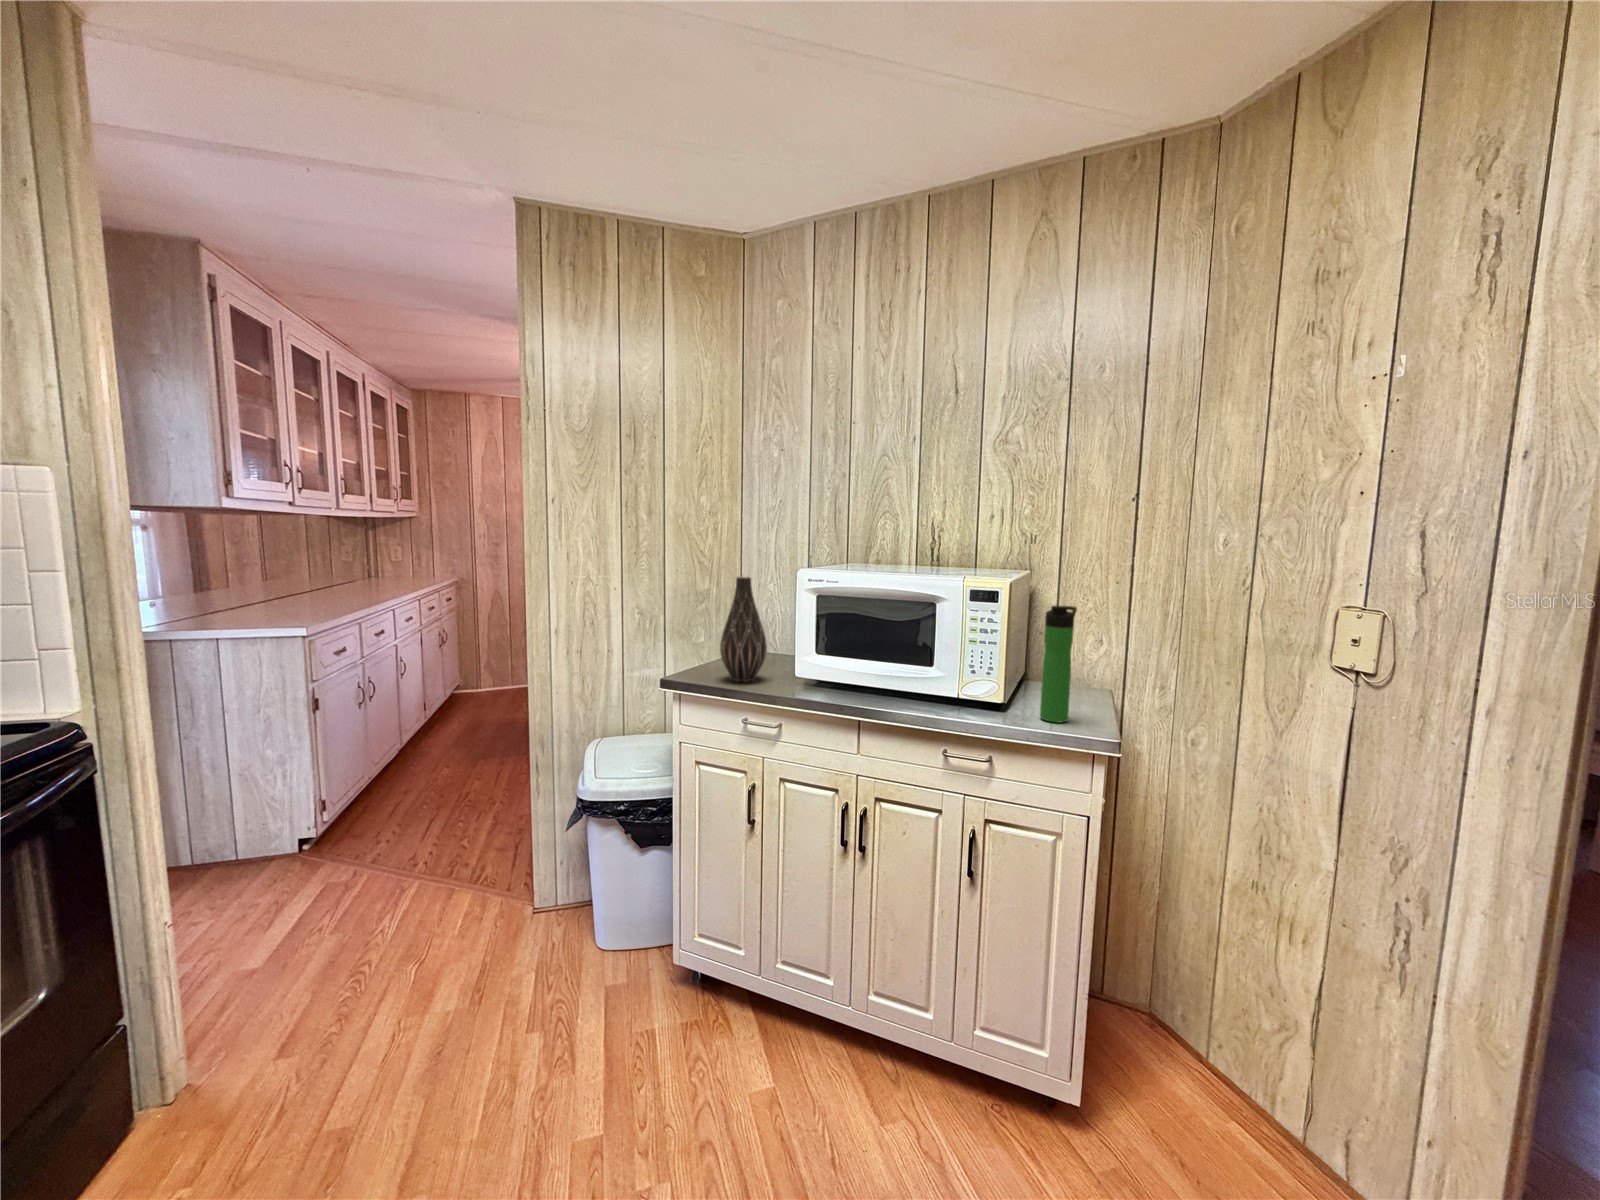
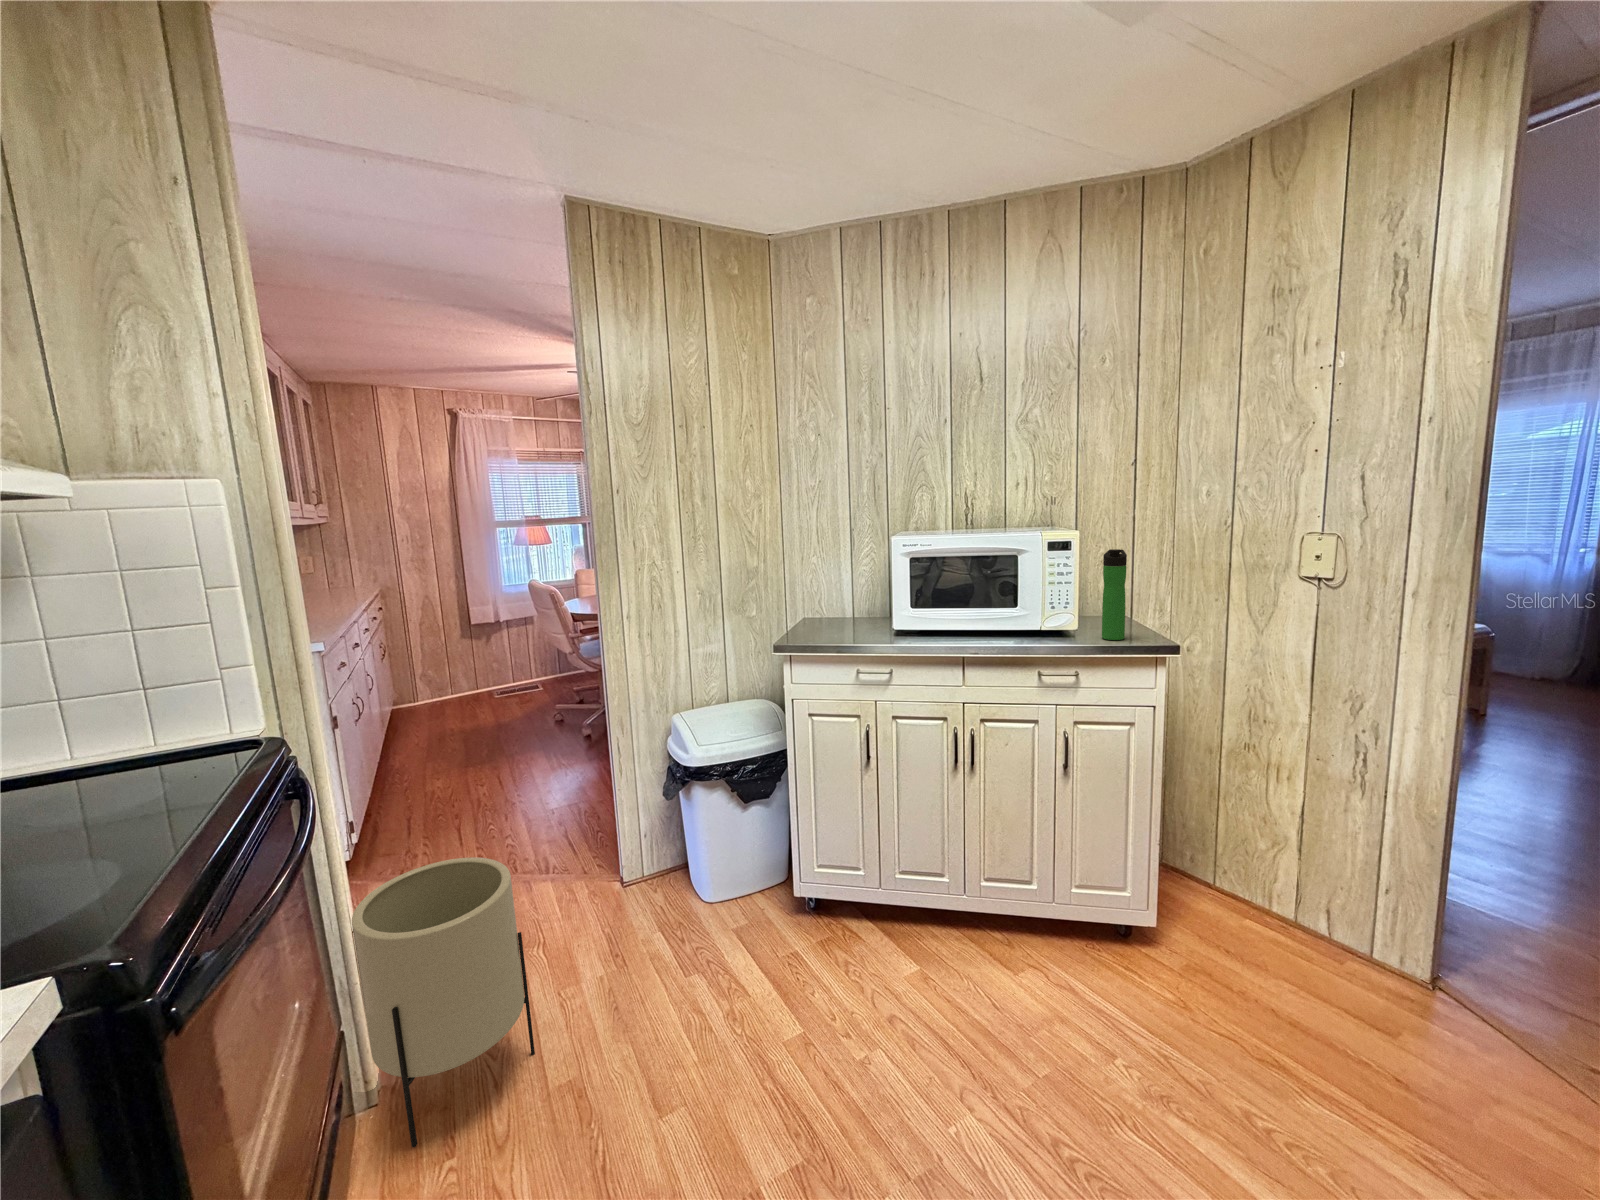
vase: present [720,577,767,682] -> none [814,548,855,641]
planter: none [140,863,339,1161] -> present [352,857,535,1147]

